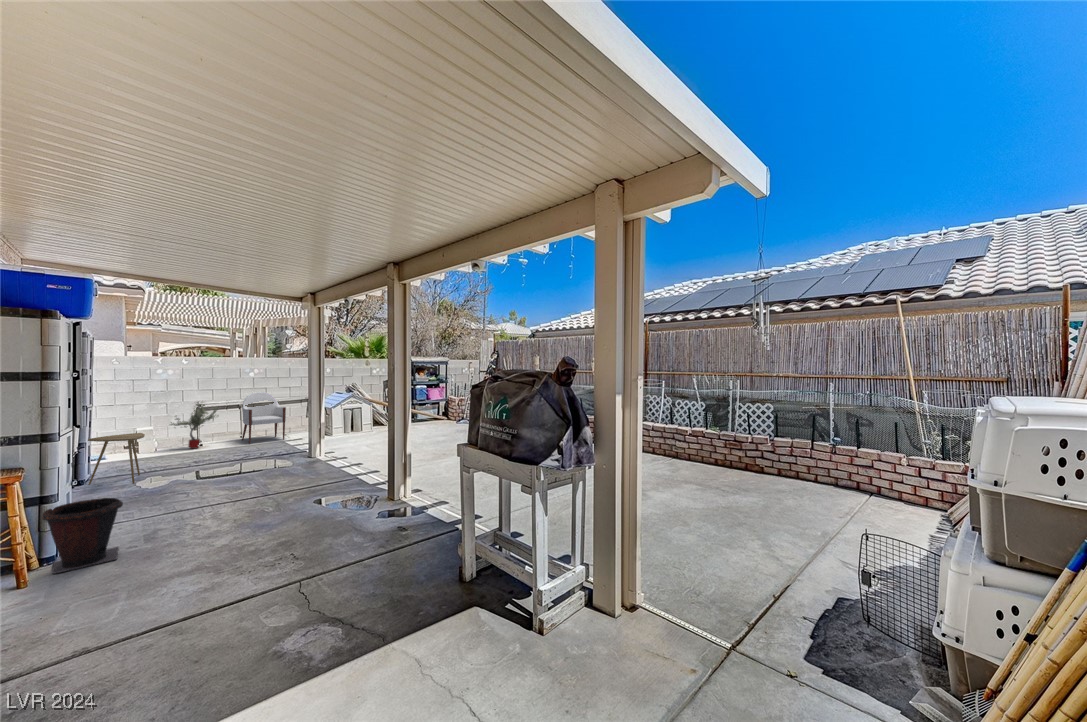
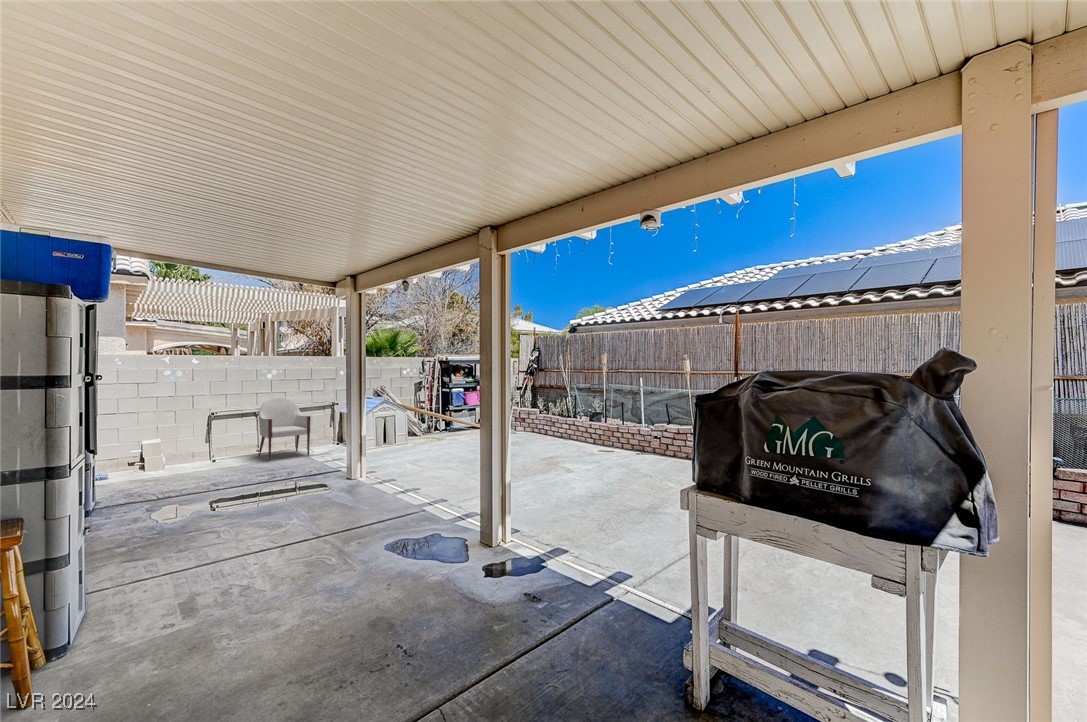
potted tree: present [170,402,219,449] -> none [174,408,233,468]
side table: present [88,433,145,485] -> none [86,451,156,519]
bucket: present [42,498,123,574] -> none [50,552,160,675]

